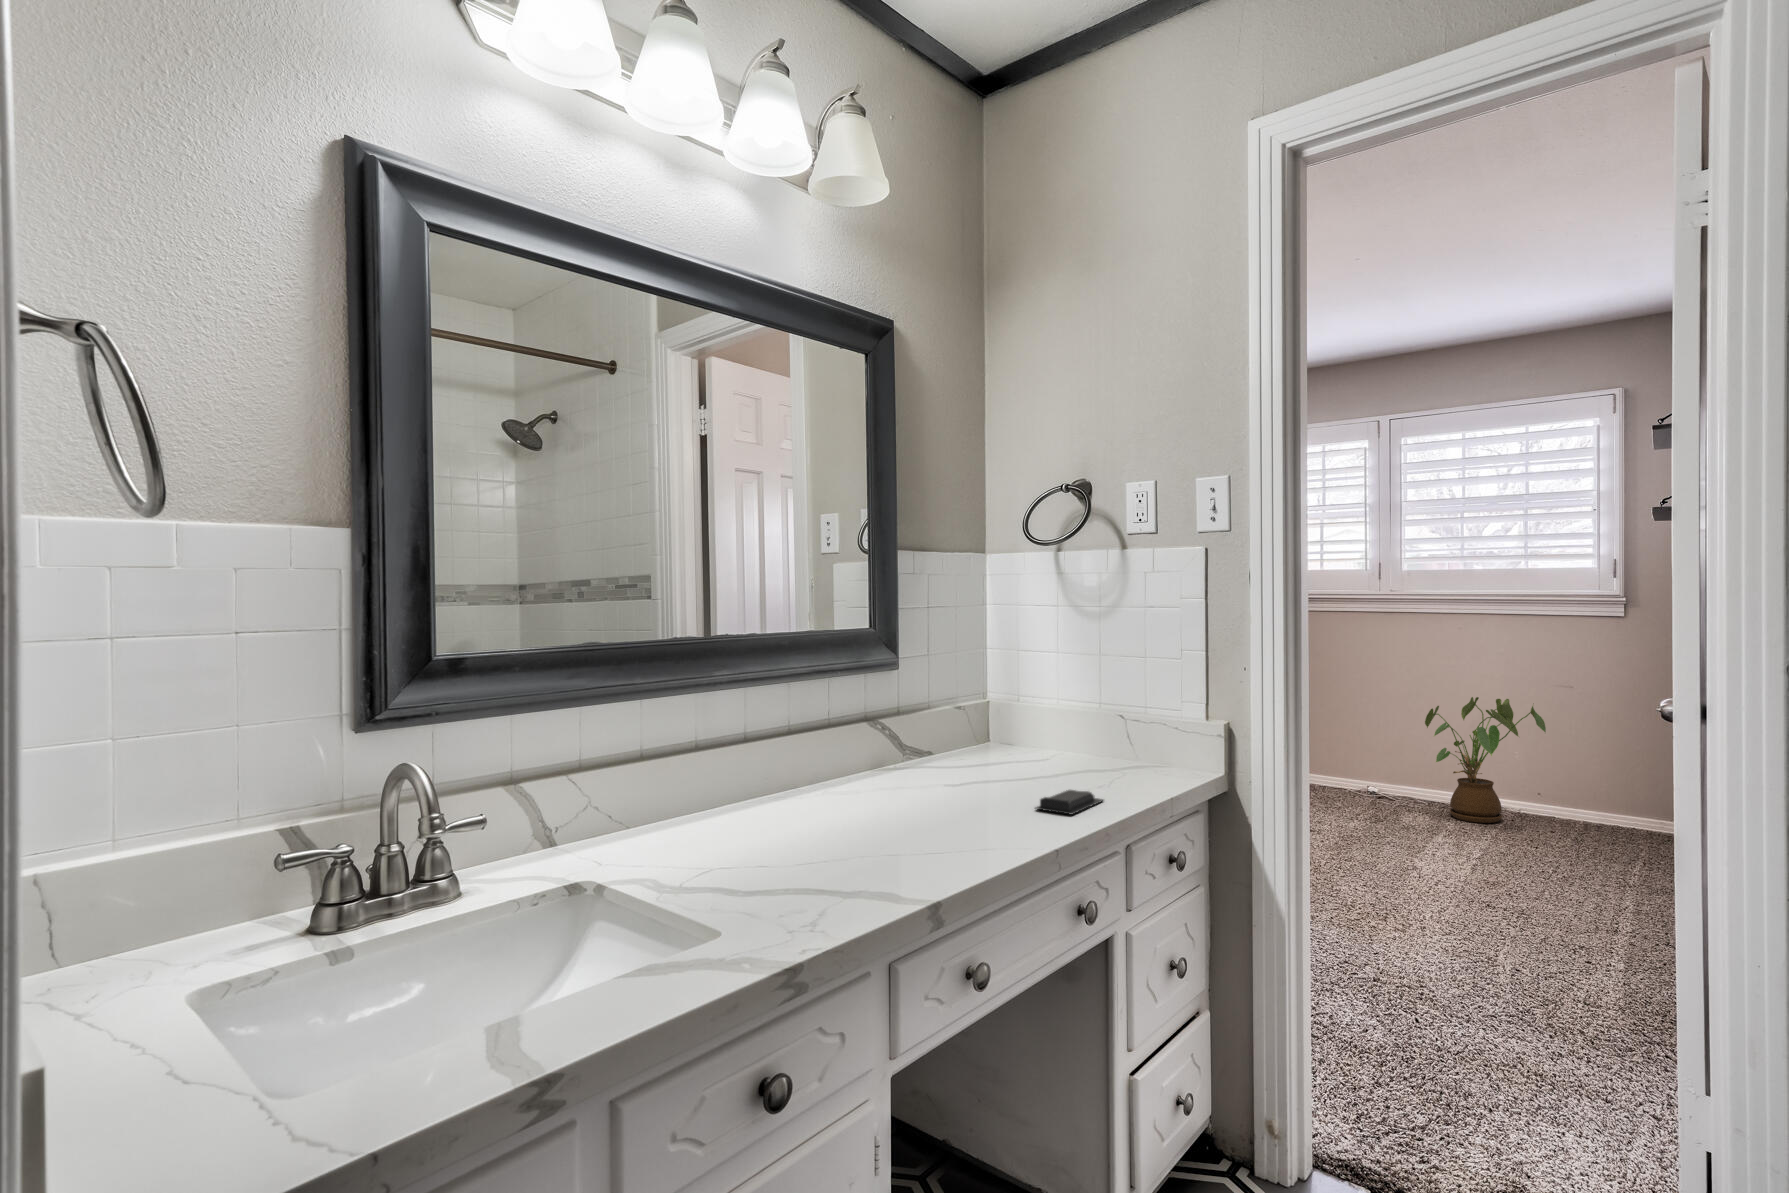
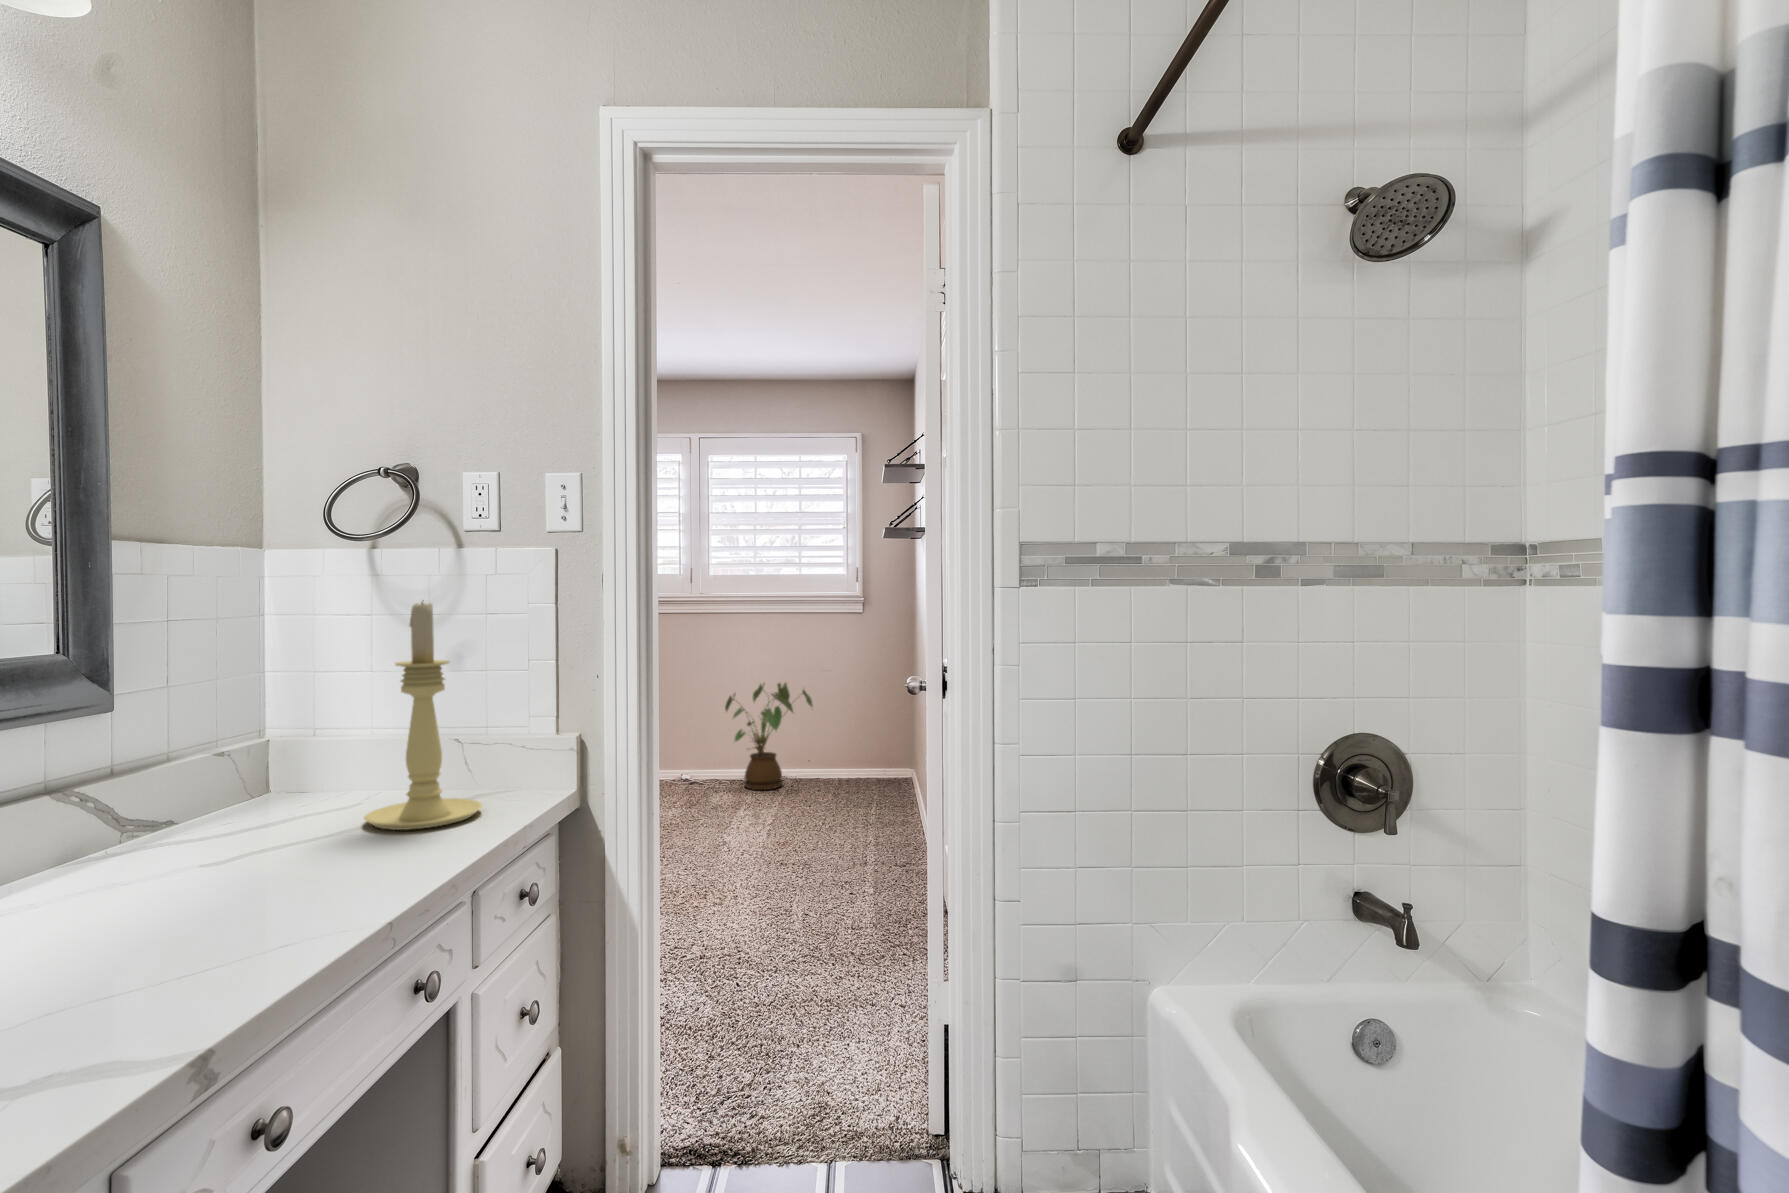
candle holder: none [1049,592,1141,786] -> present [364,600,482,830]
soap bar: present [1036,790,1103,814] -> none [350,838,442,874]

